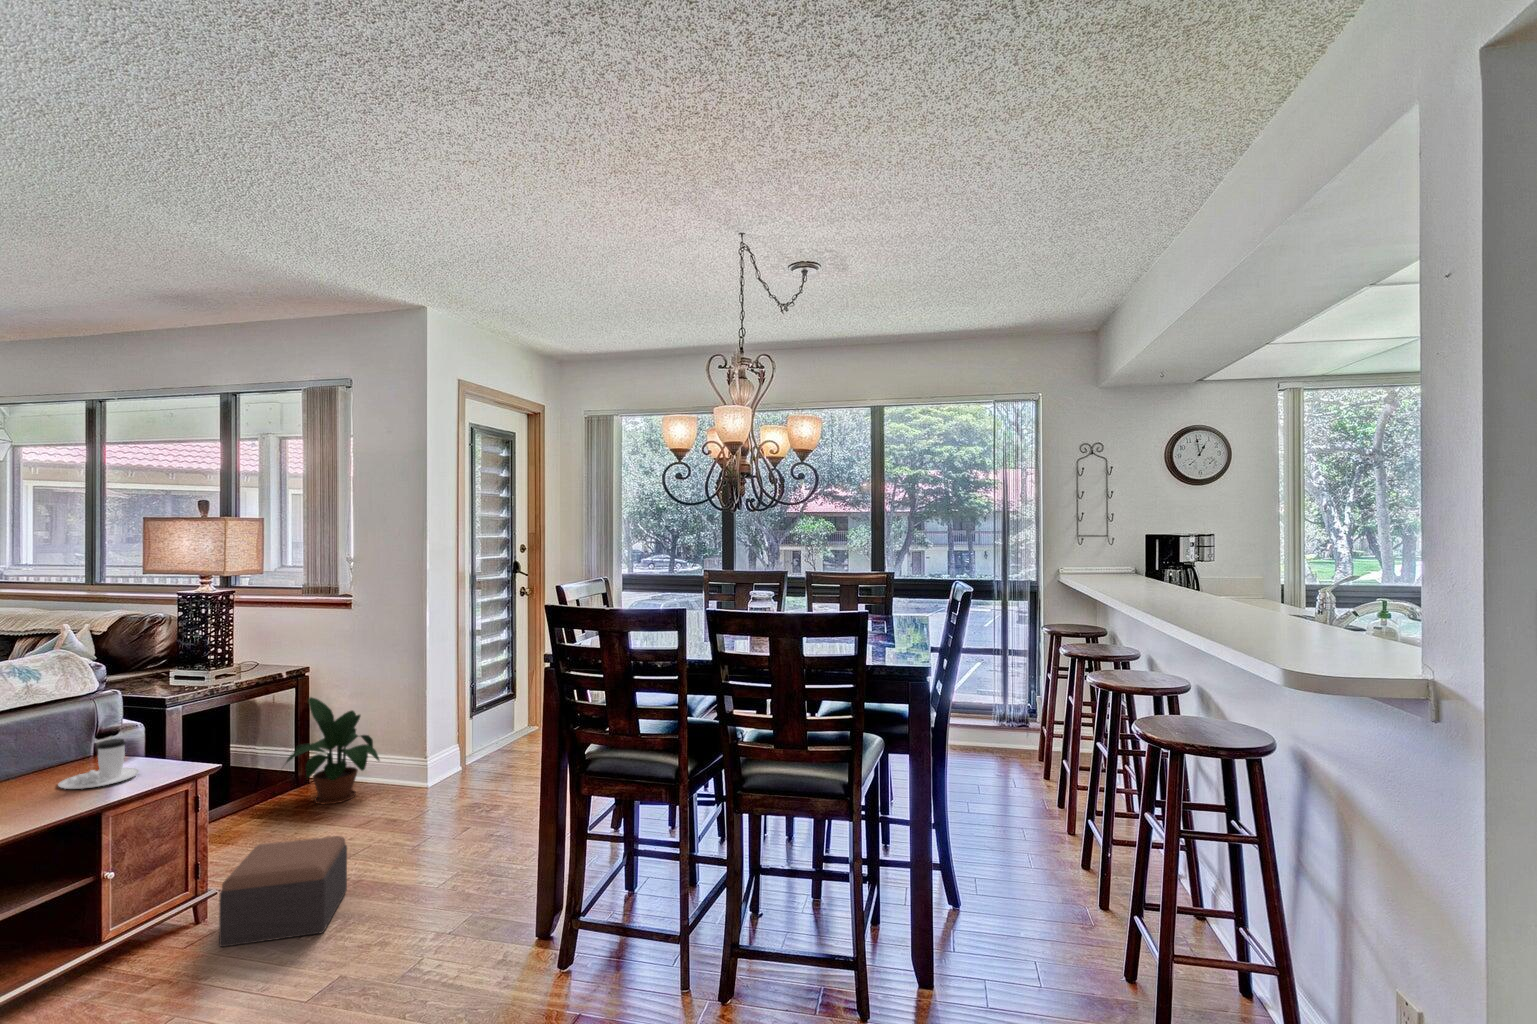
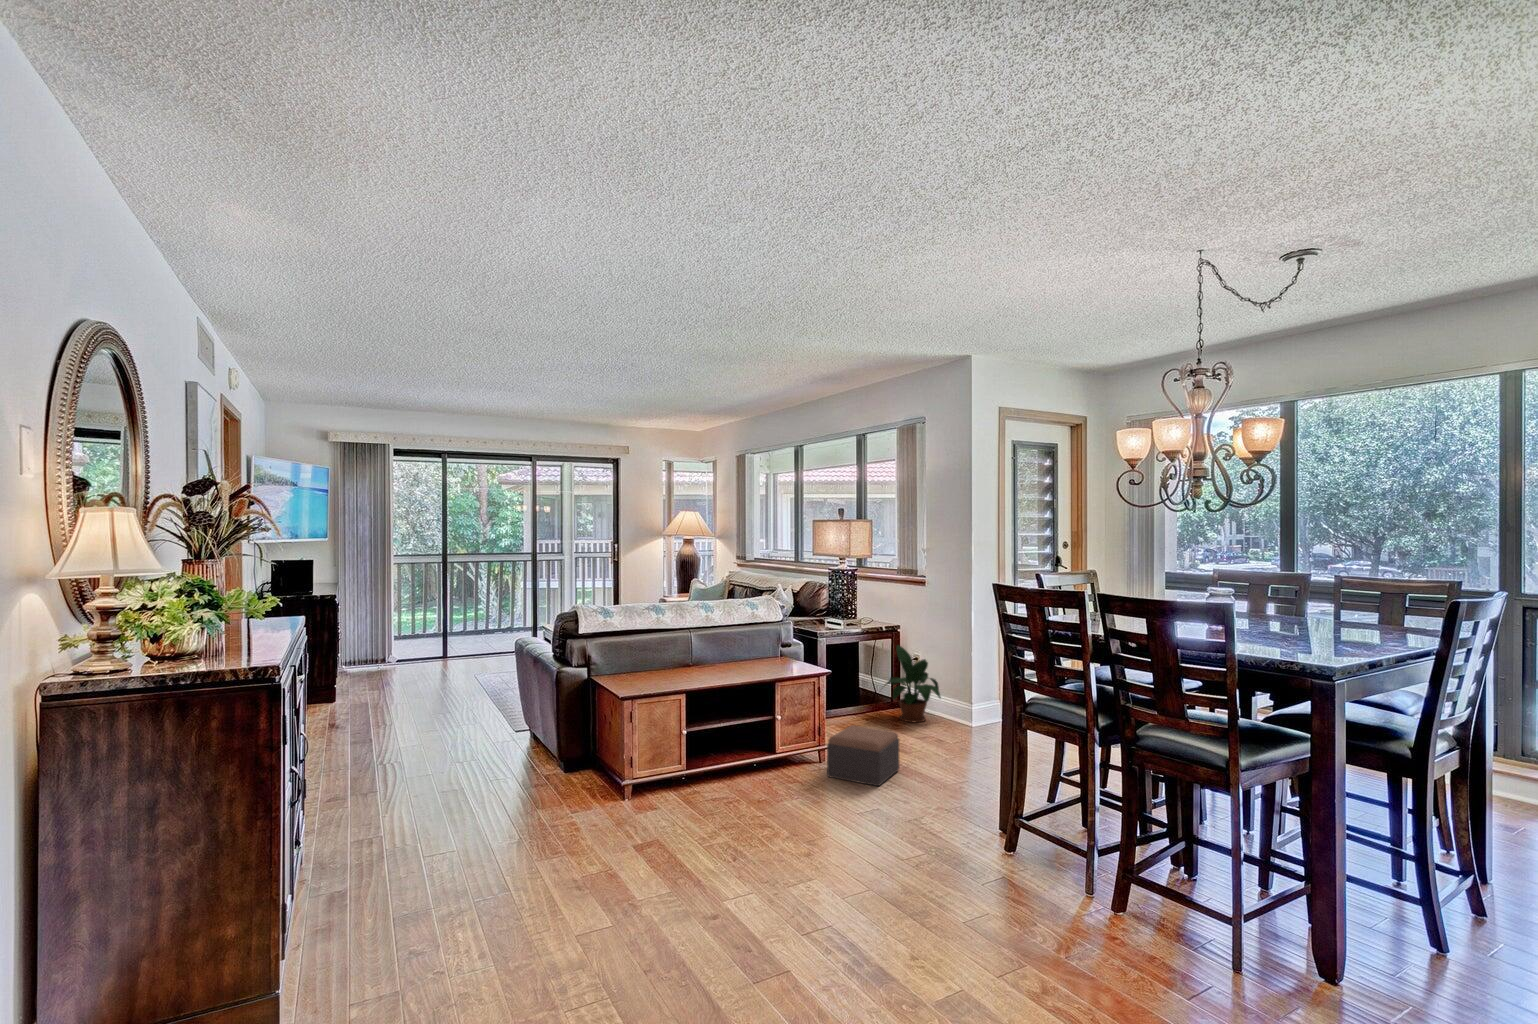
coffee cup: present [58,739,139,789] -> none [760,645,795,670]

